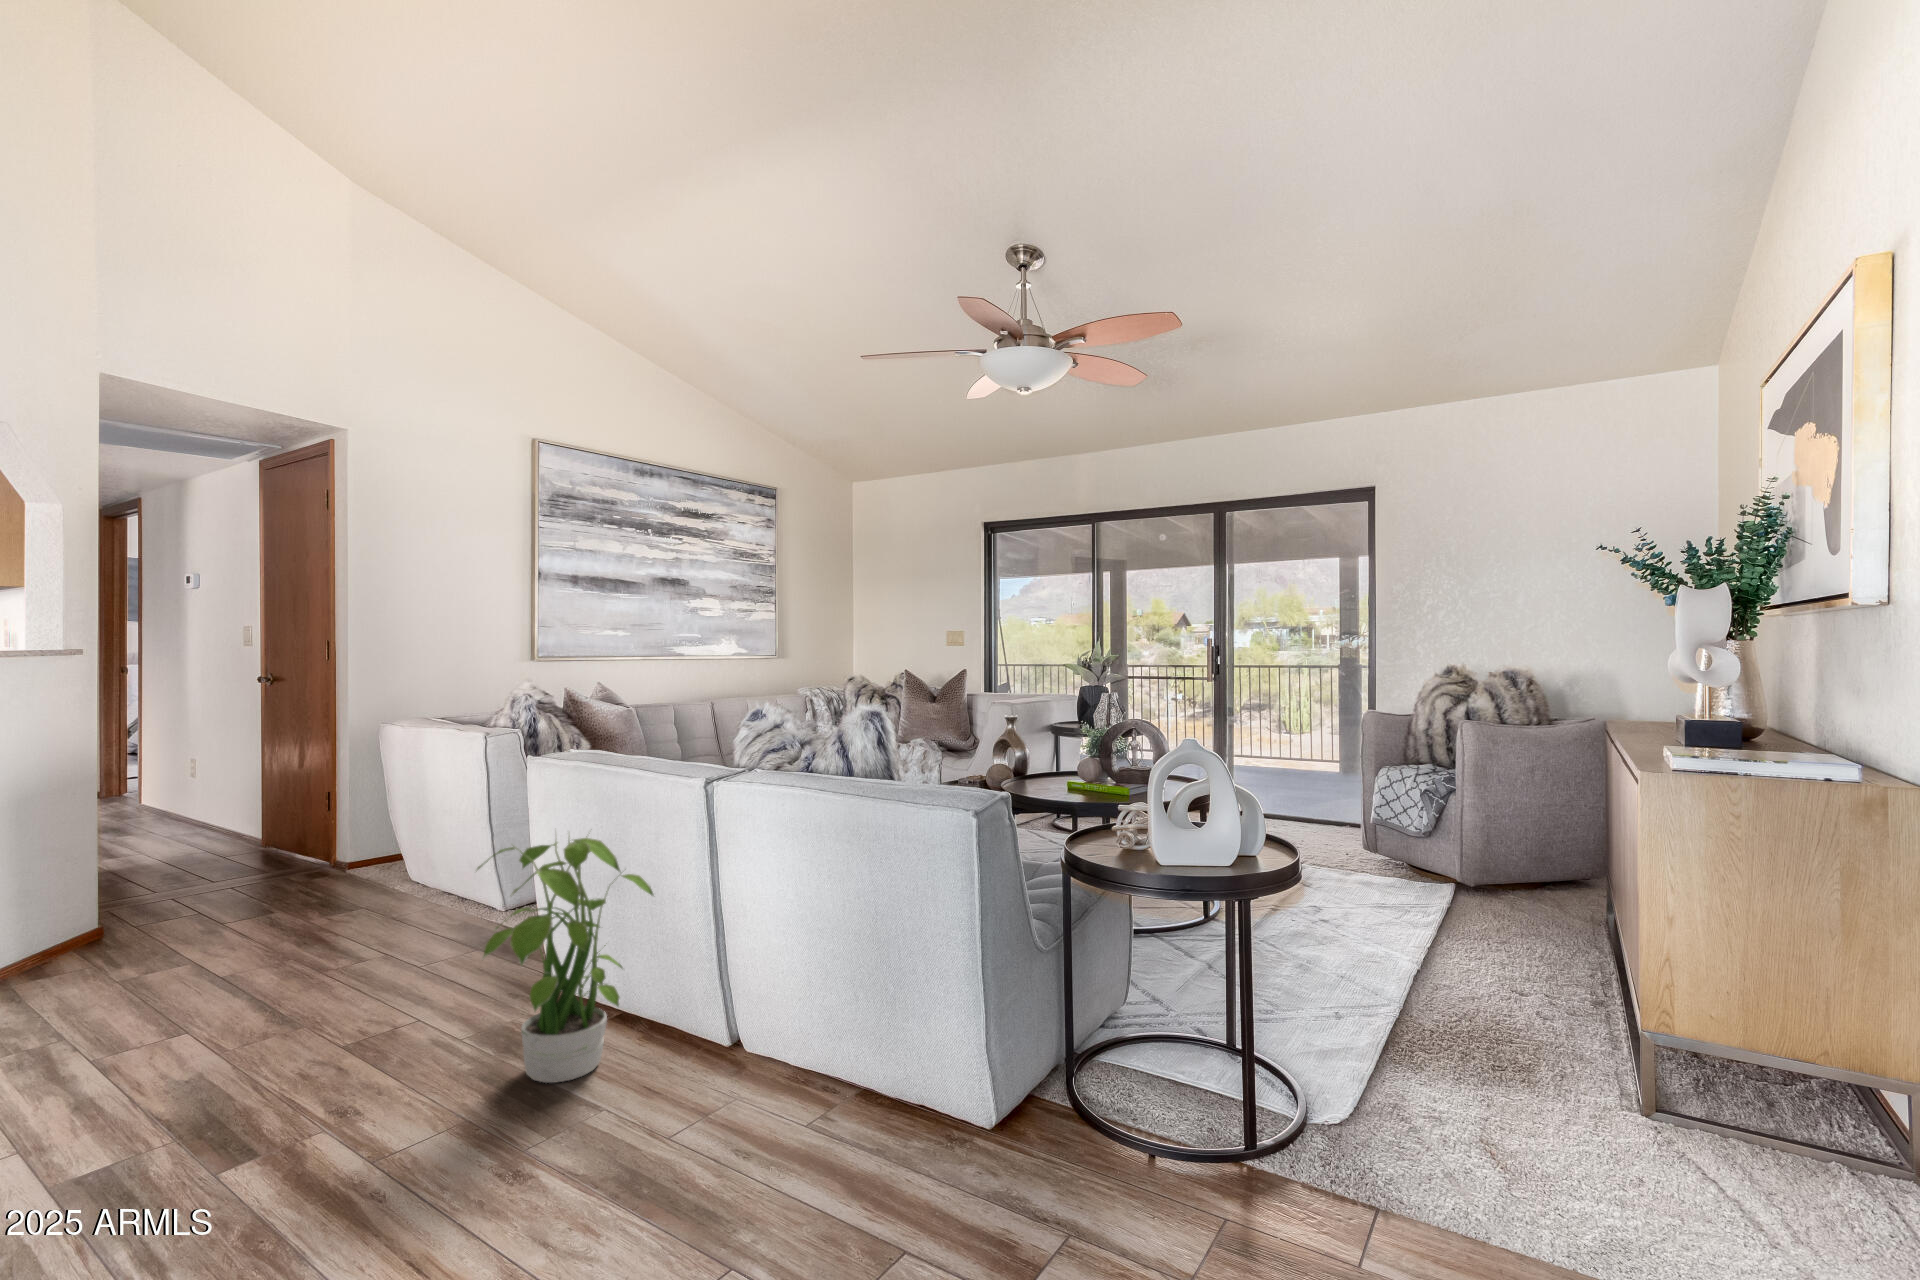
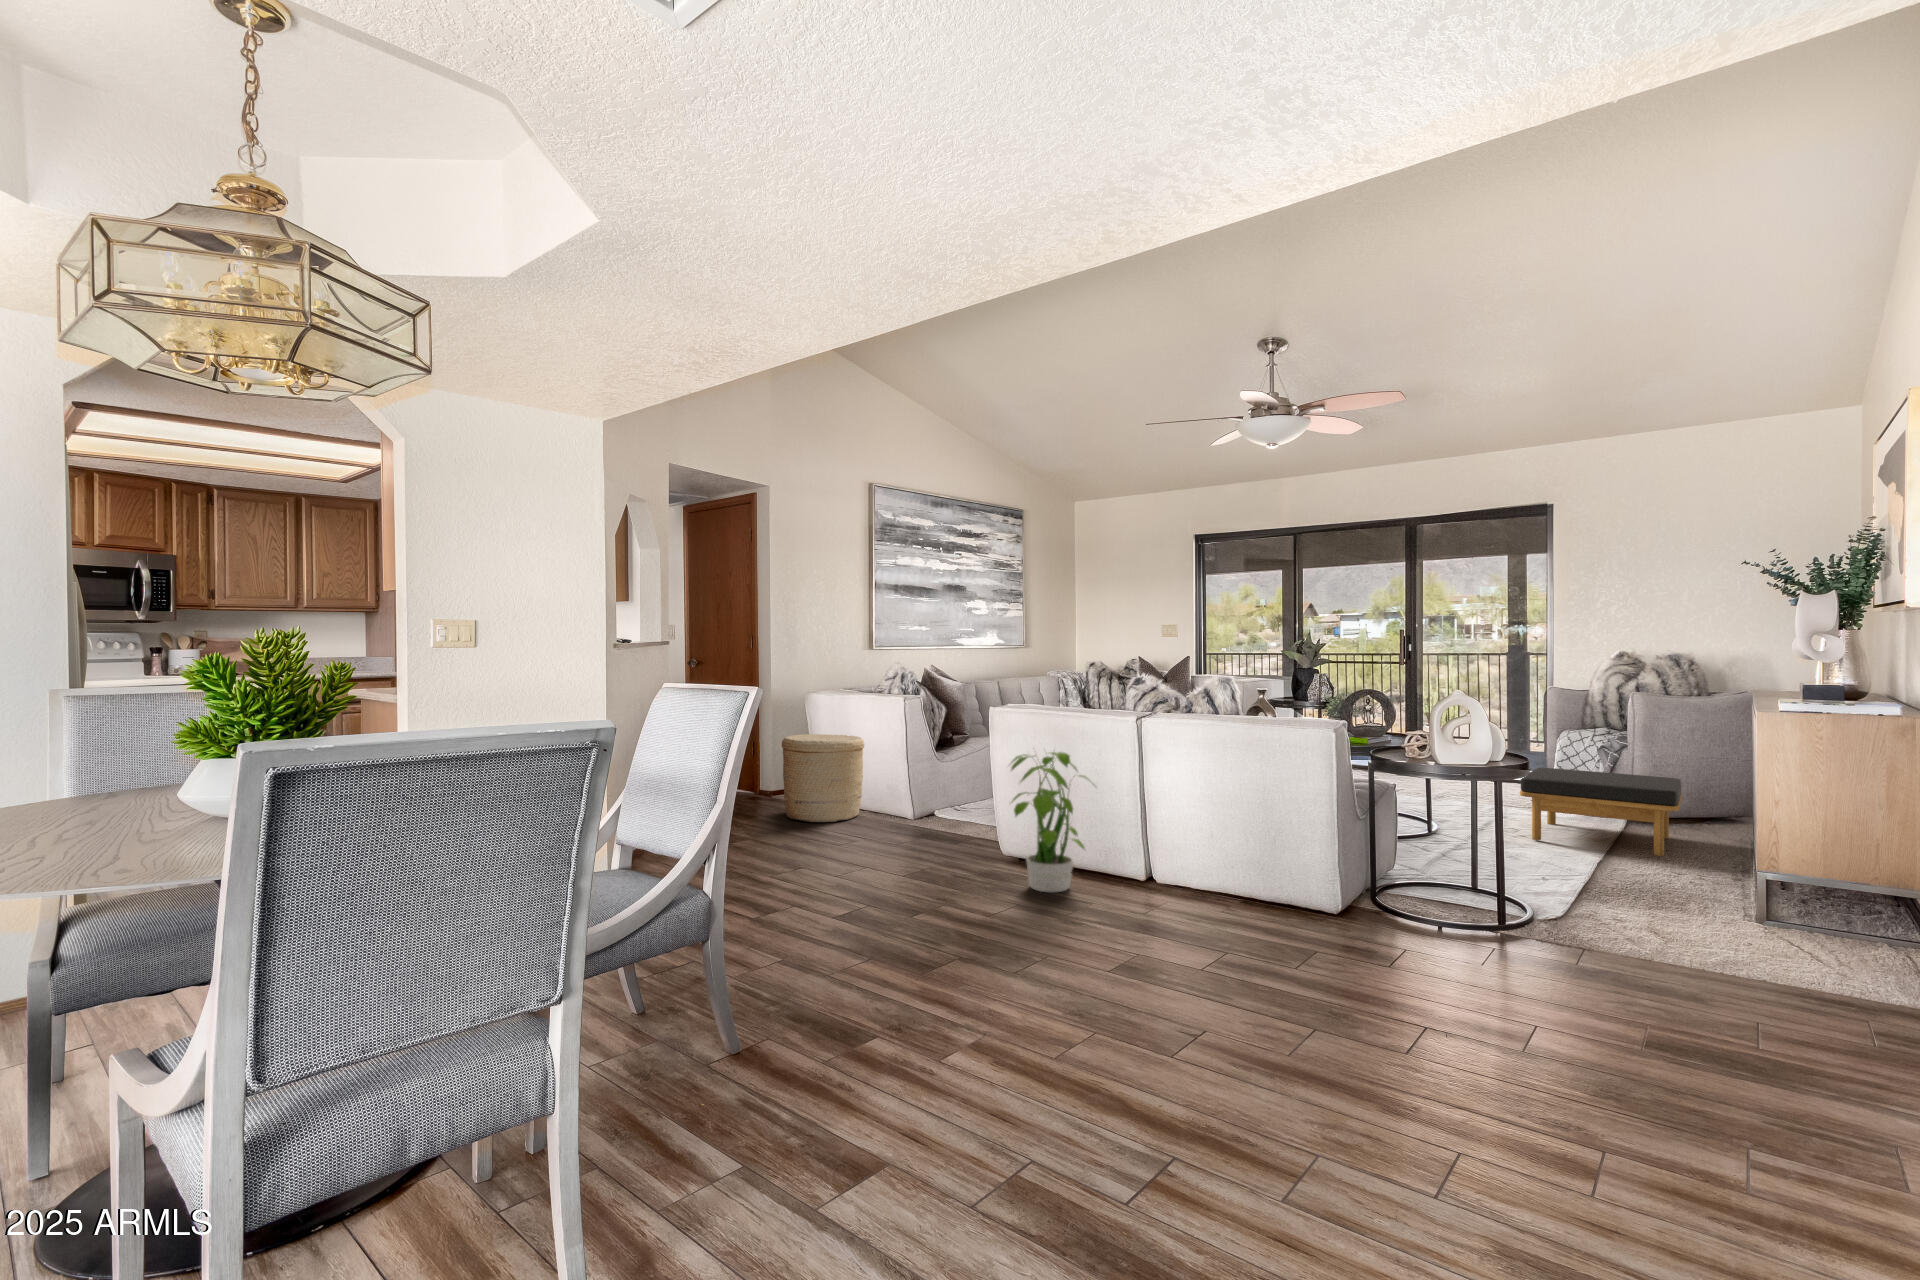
basket: none [294,786,440,925] -> present [782,734,864,822]
ottoman: none [1321,820,1520,951] -> present [1520,768,1682,856]

